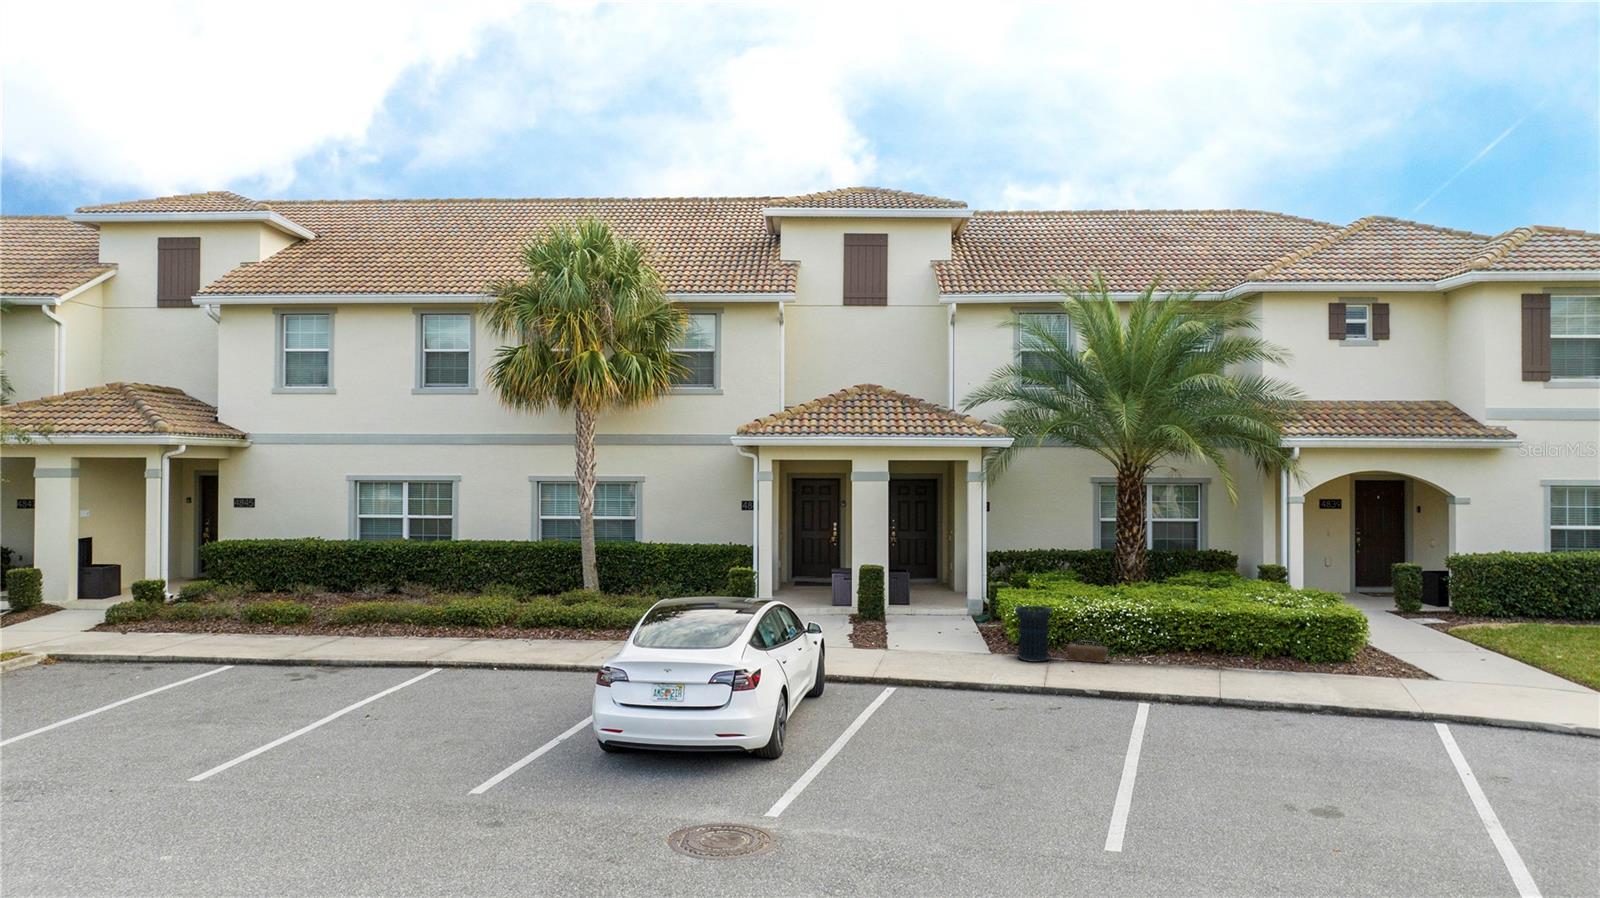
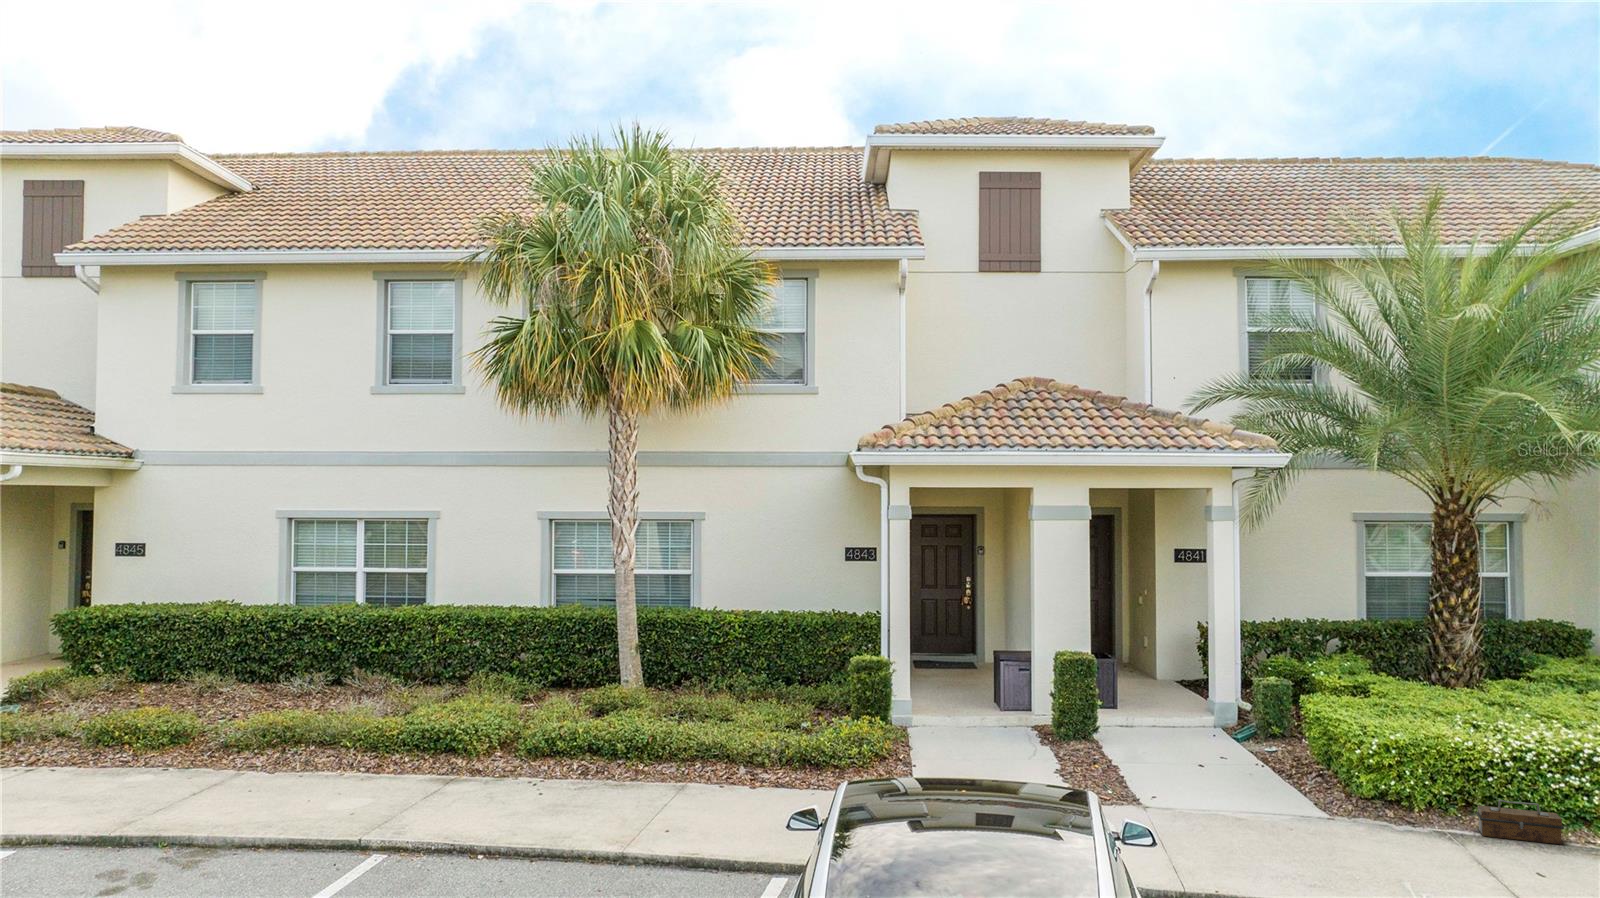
trash can: present [1015,606,1052,662] -> none [1382,736,1456,840]

